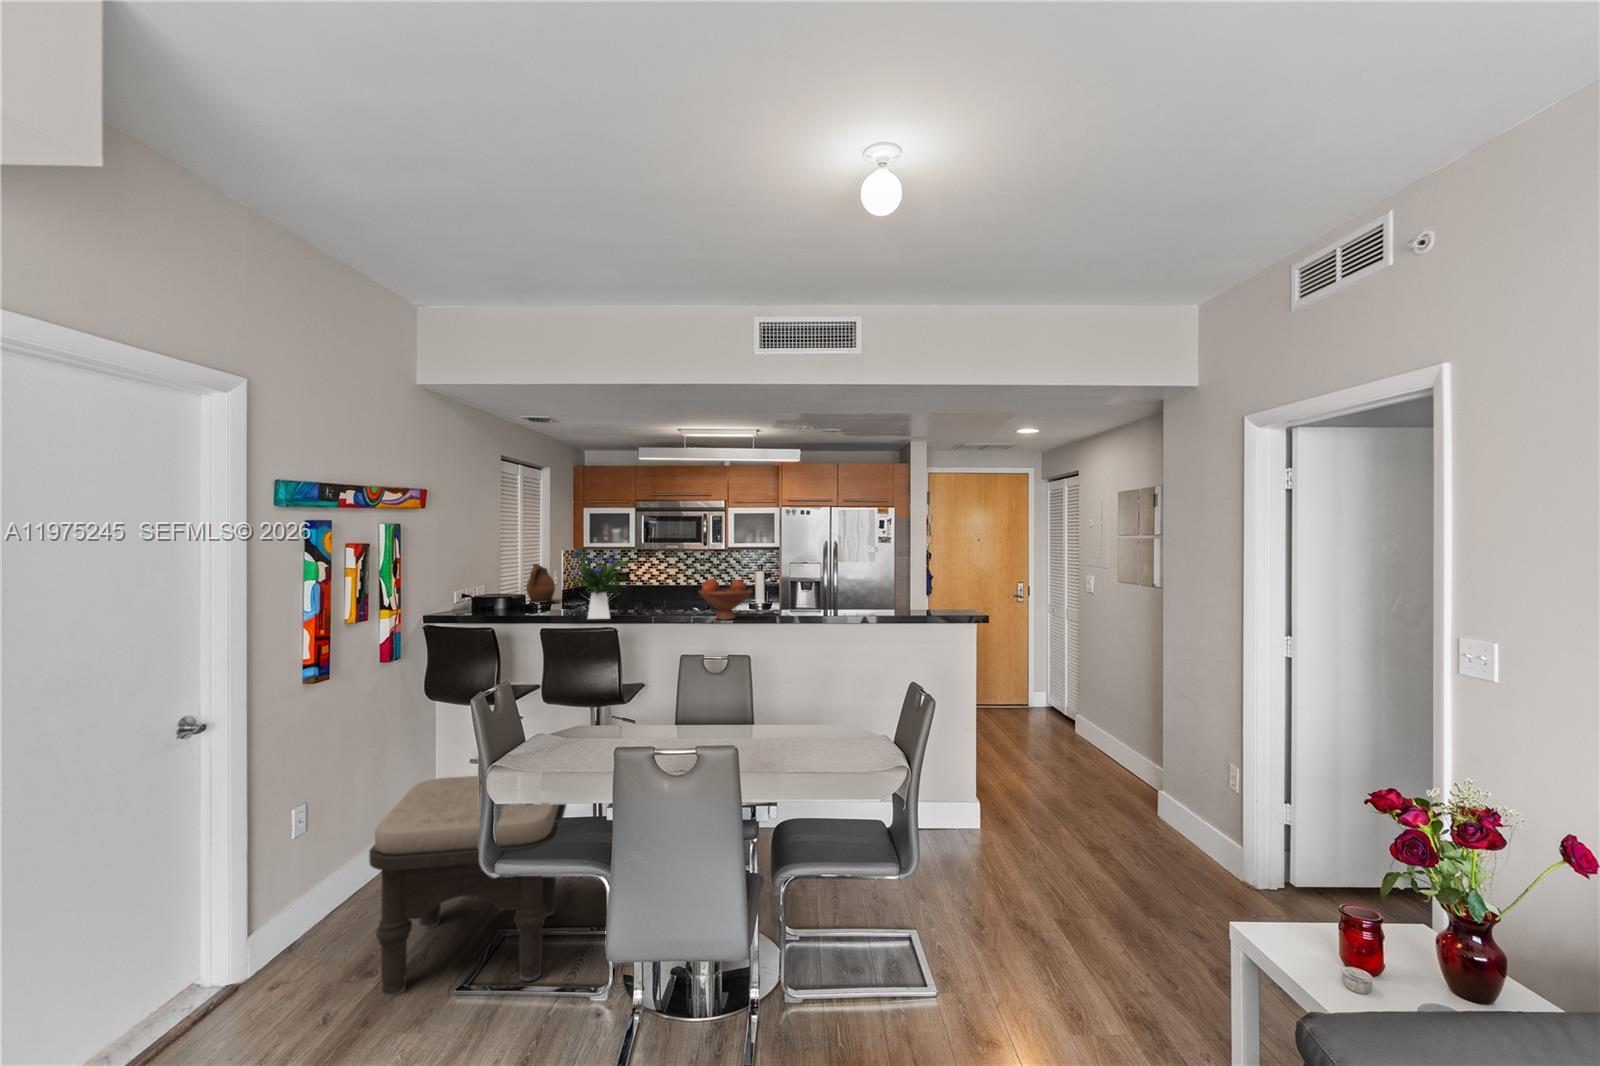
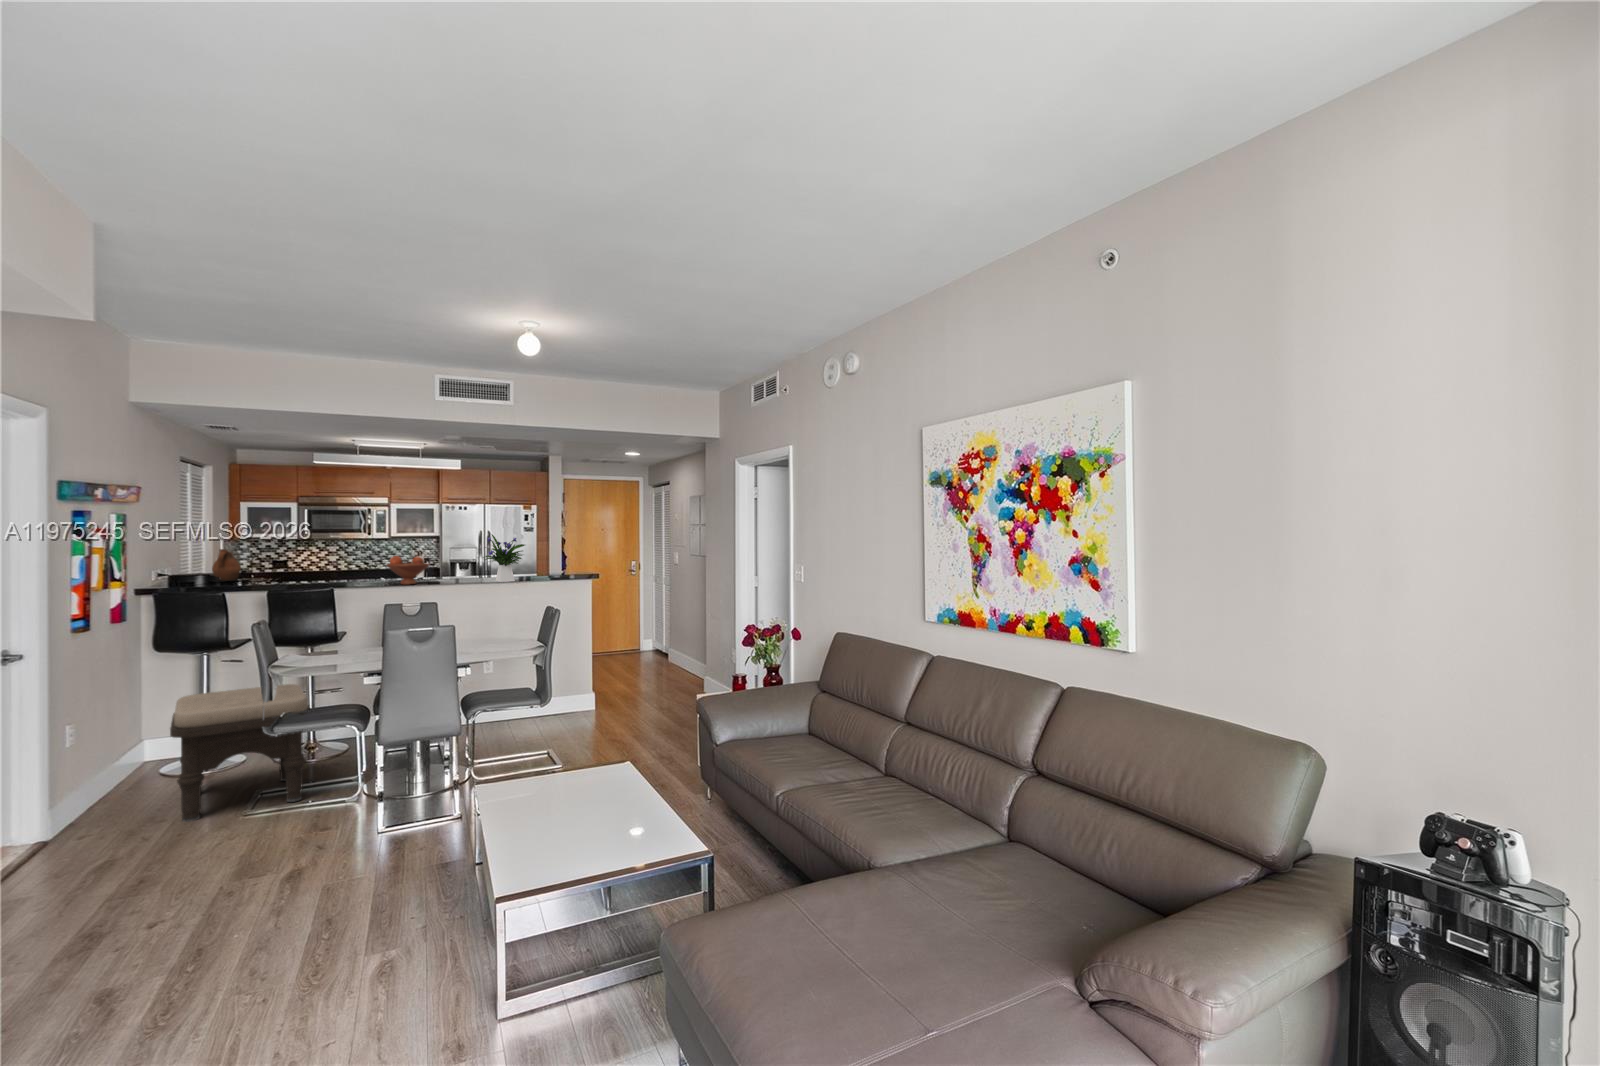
flower arrangement: present [570,547,631,619] -> present [485,535,525,582]

